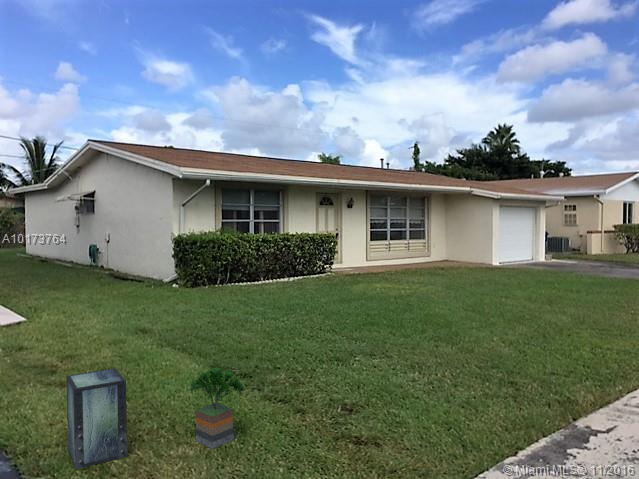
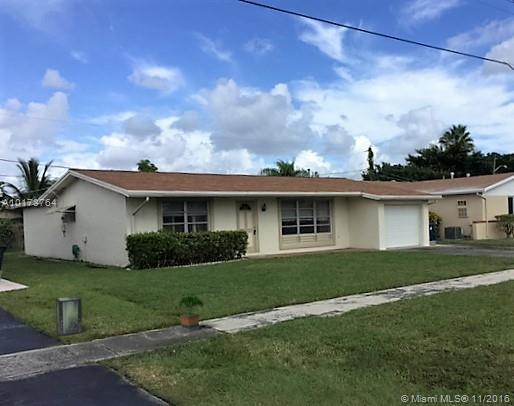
potted tree: present [190,368,245,449] -> present [178,296,204,332]

